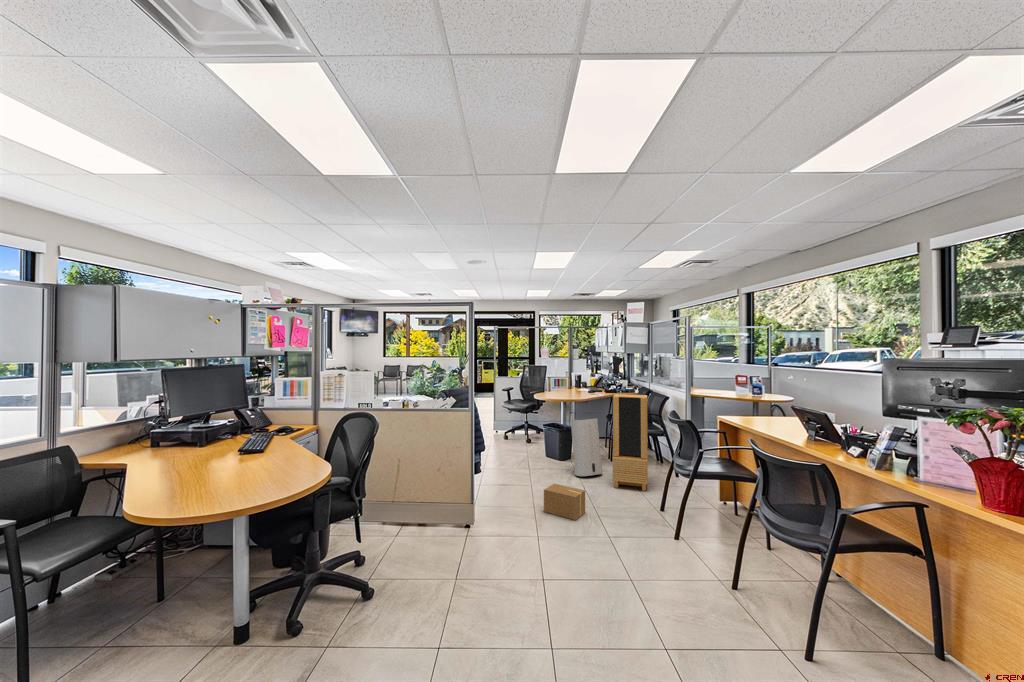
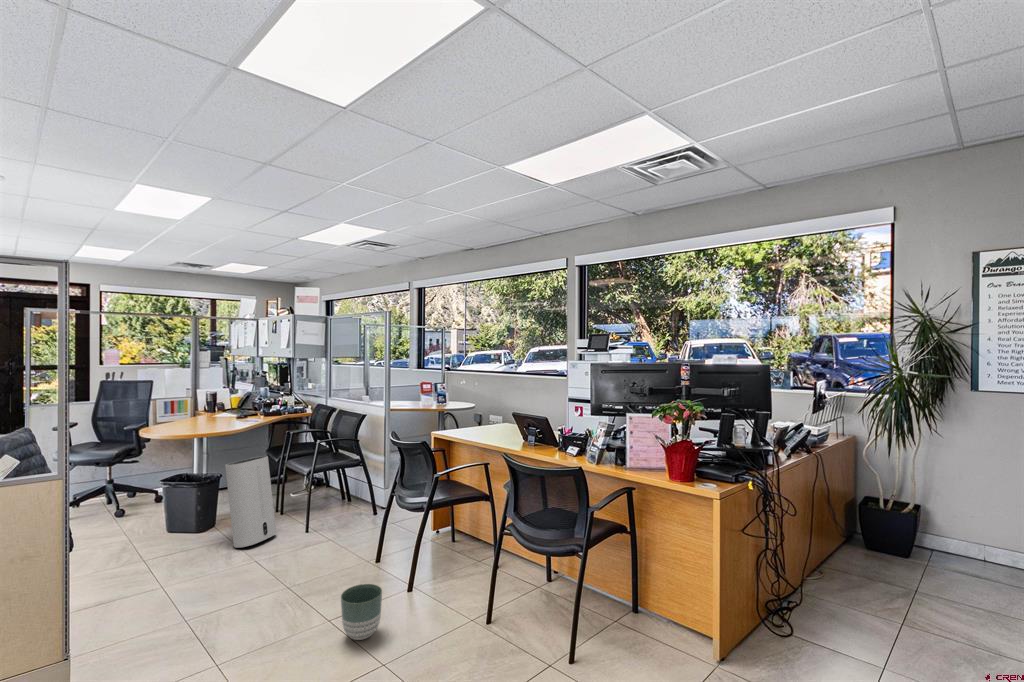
storage cabinet: present [613,394,648,491] -> none [297,416,347,549]
cardboard box: present [544,484,585,520] -> none [207,567,278,623]
planter: none [610,516,641,557] -> present [341,584,382,640]

